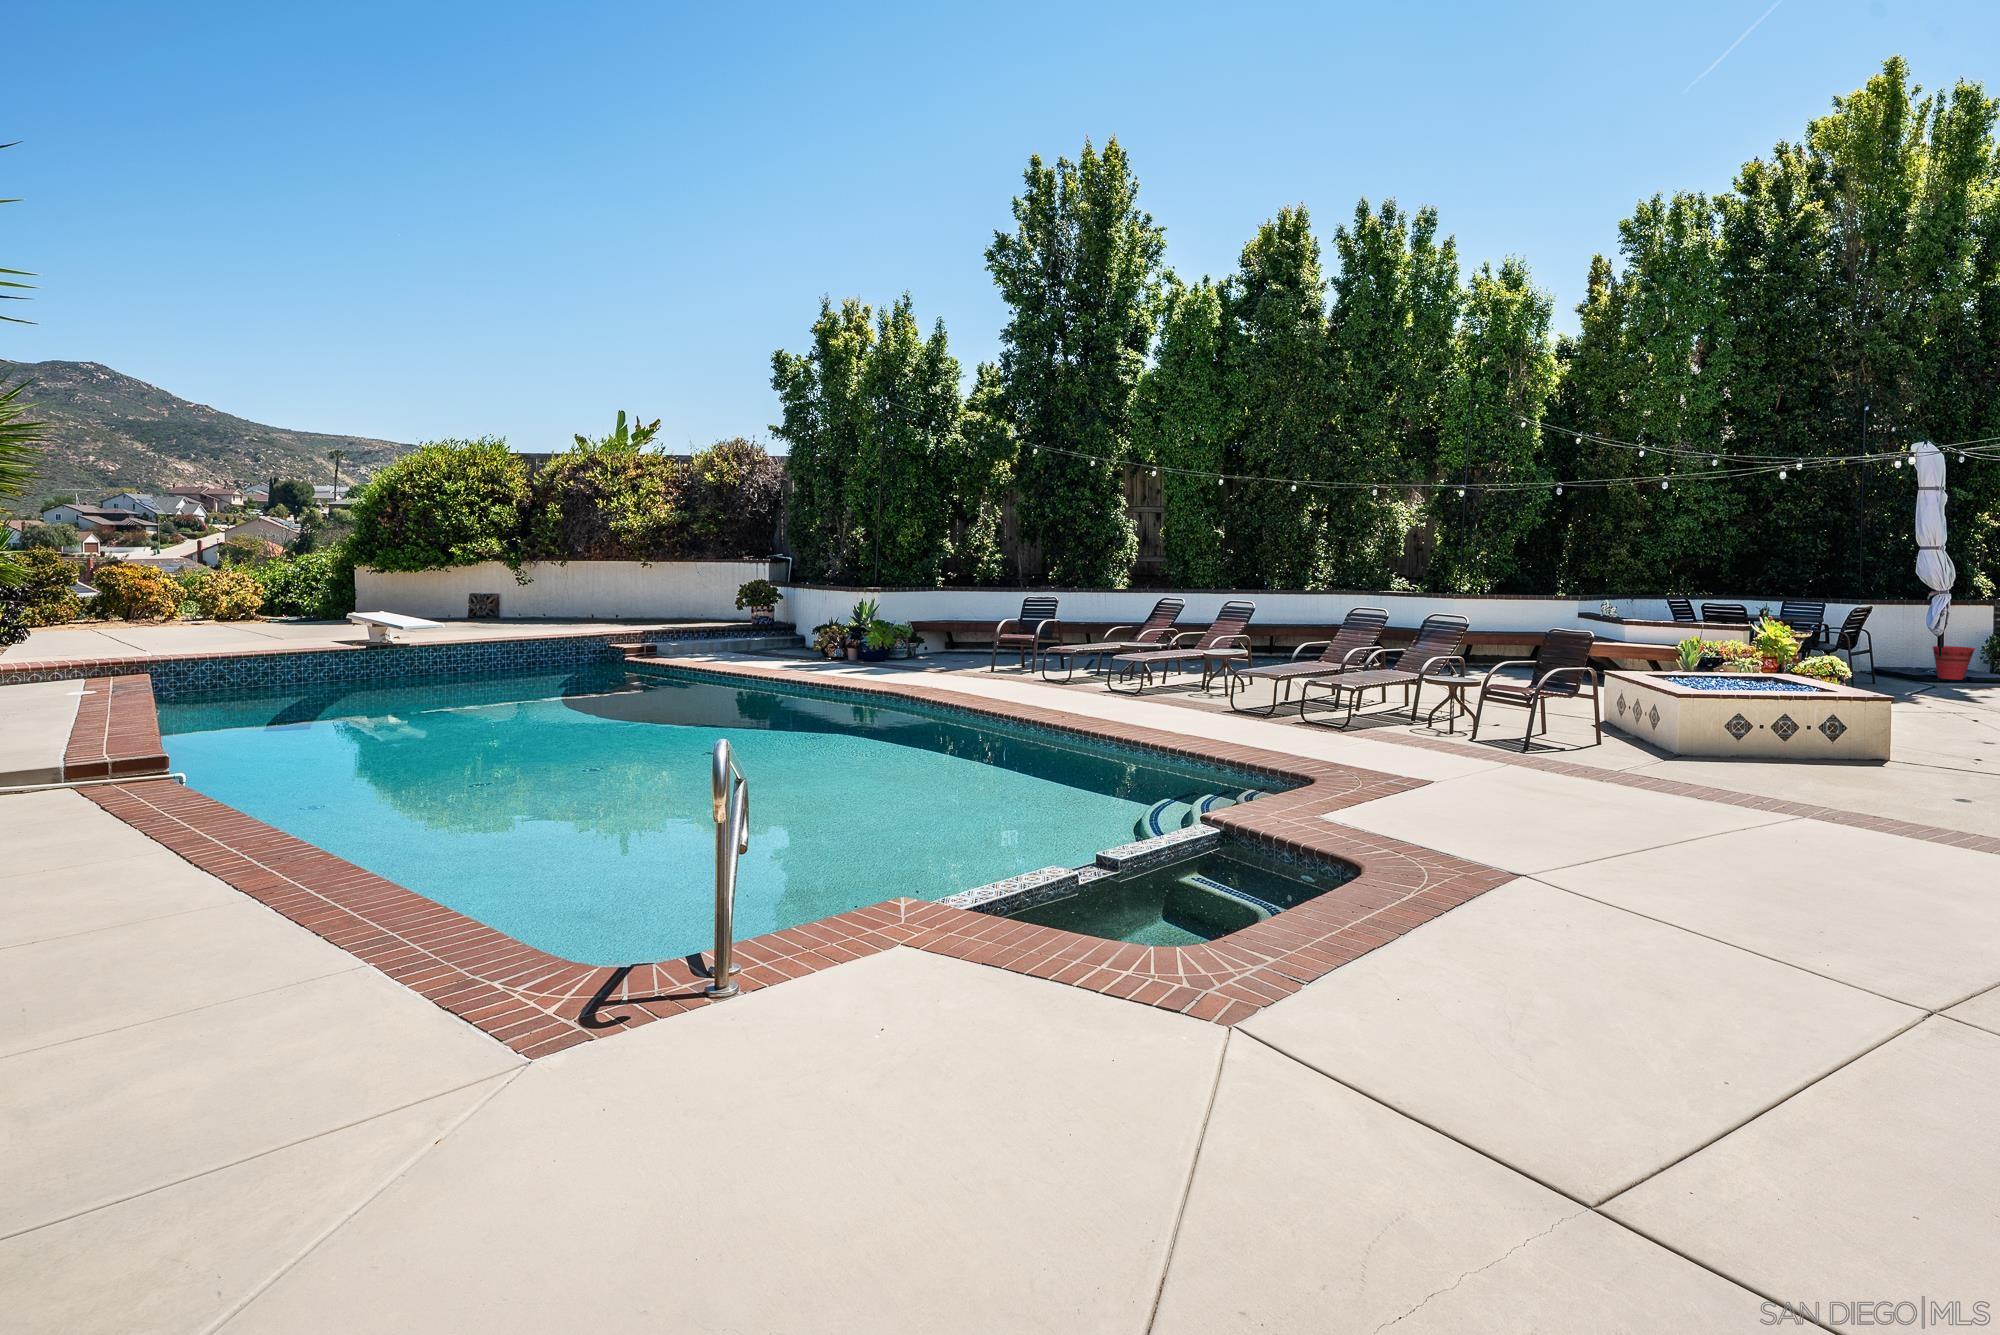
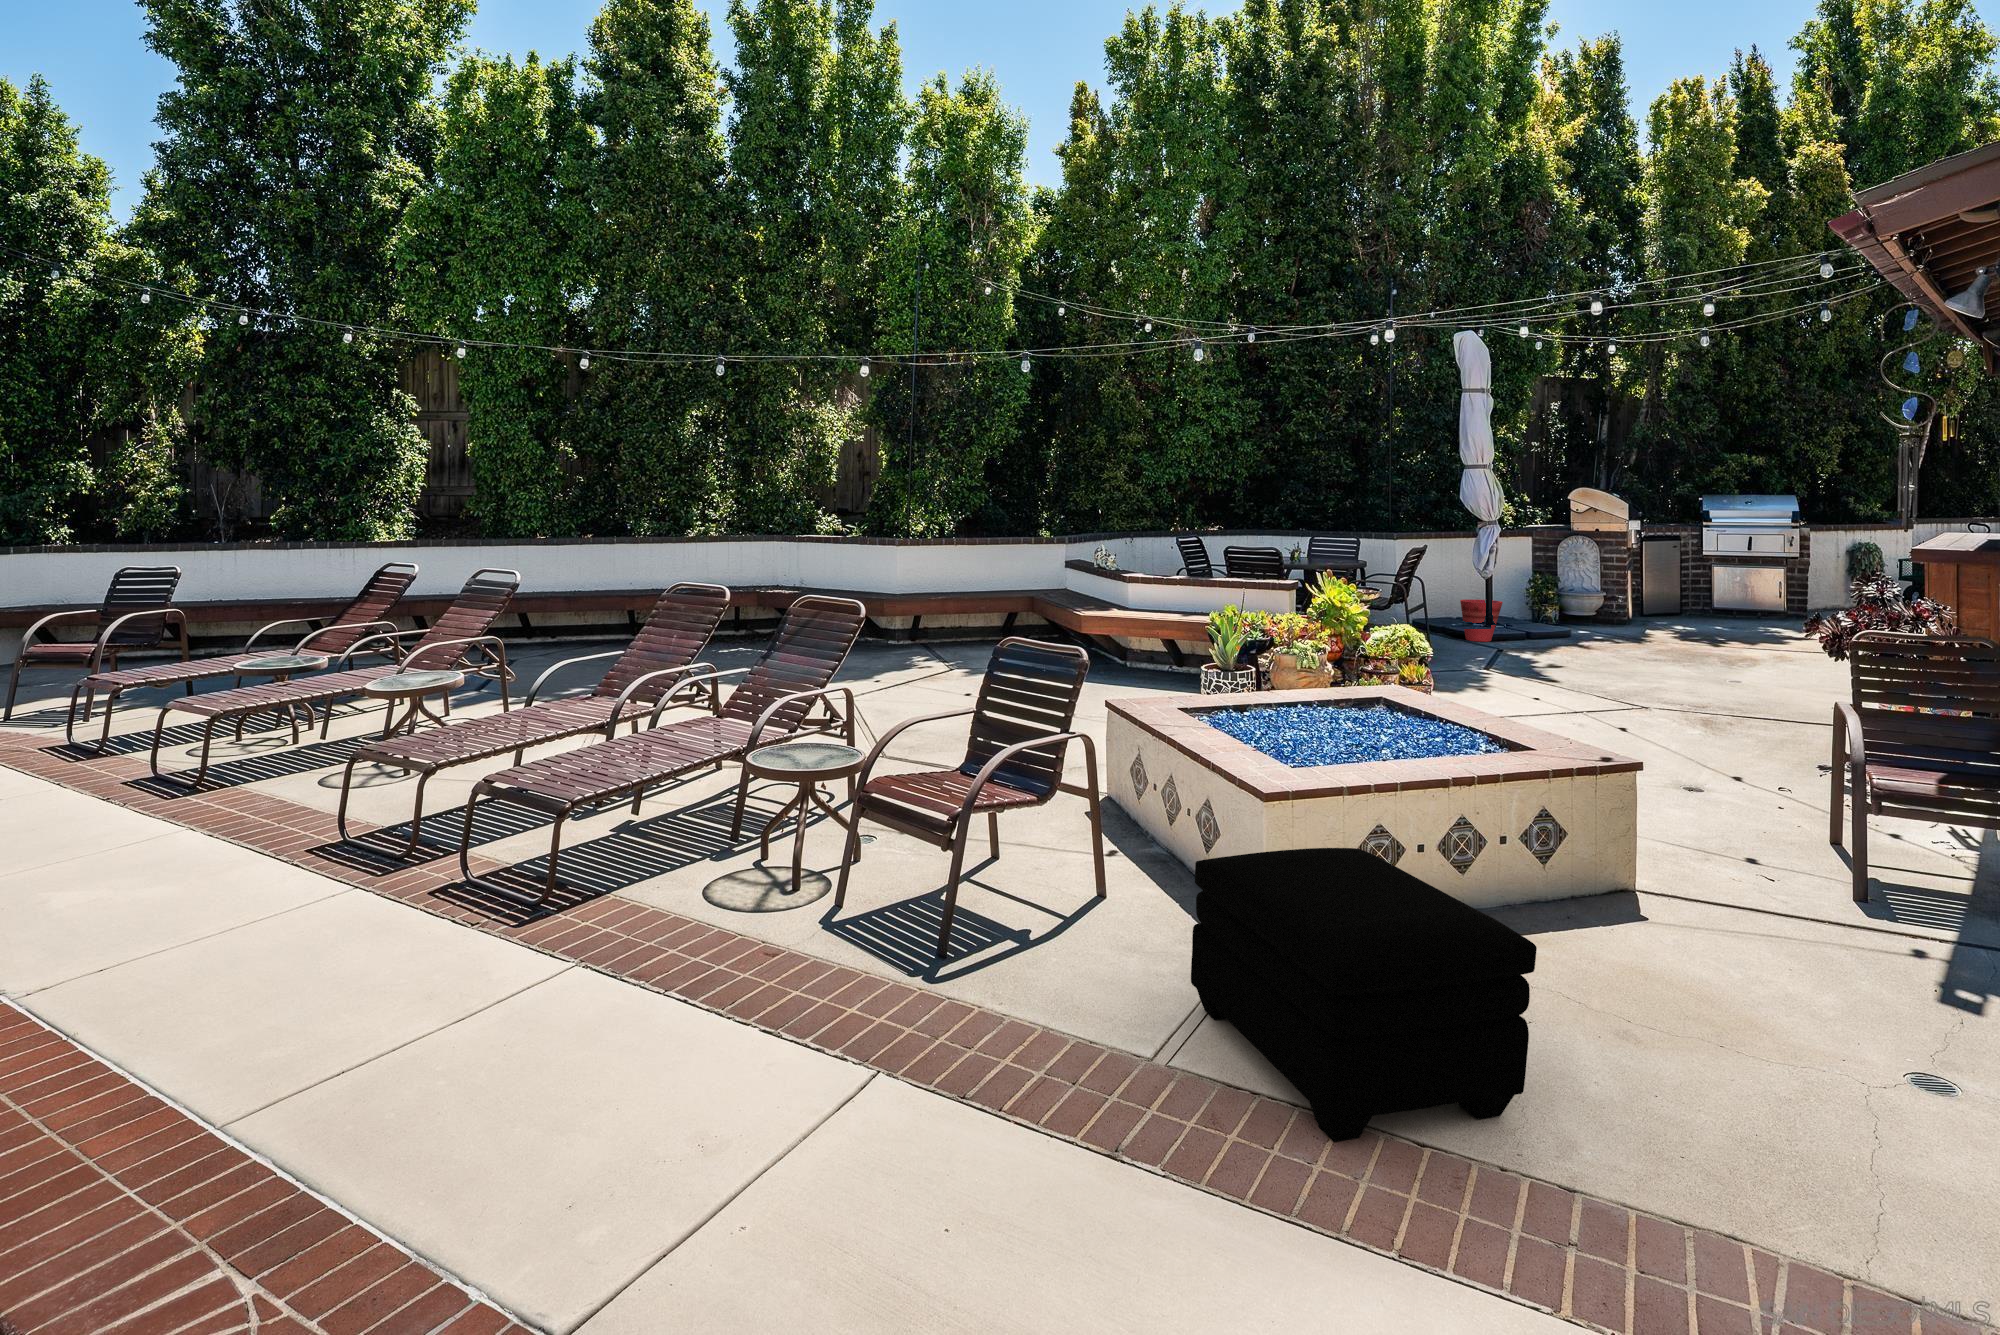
ottoman: none [1637,703,1764,781] -> present [1191,848,1537,1142]

